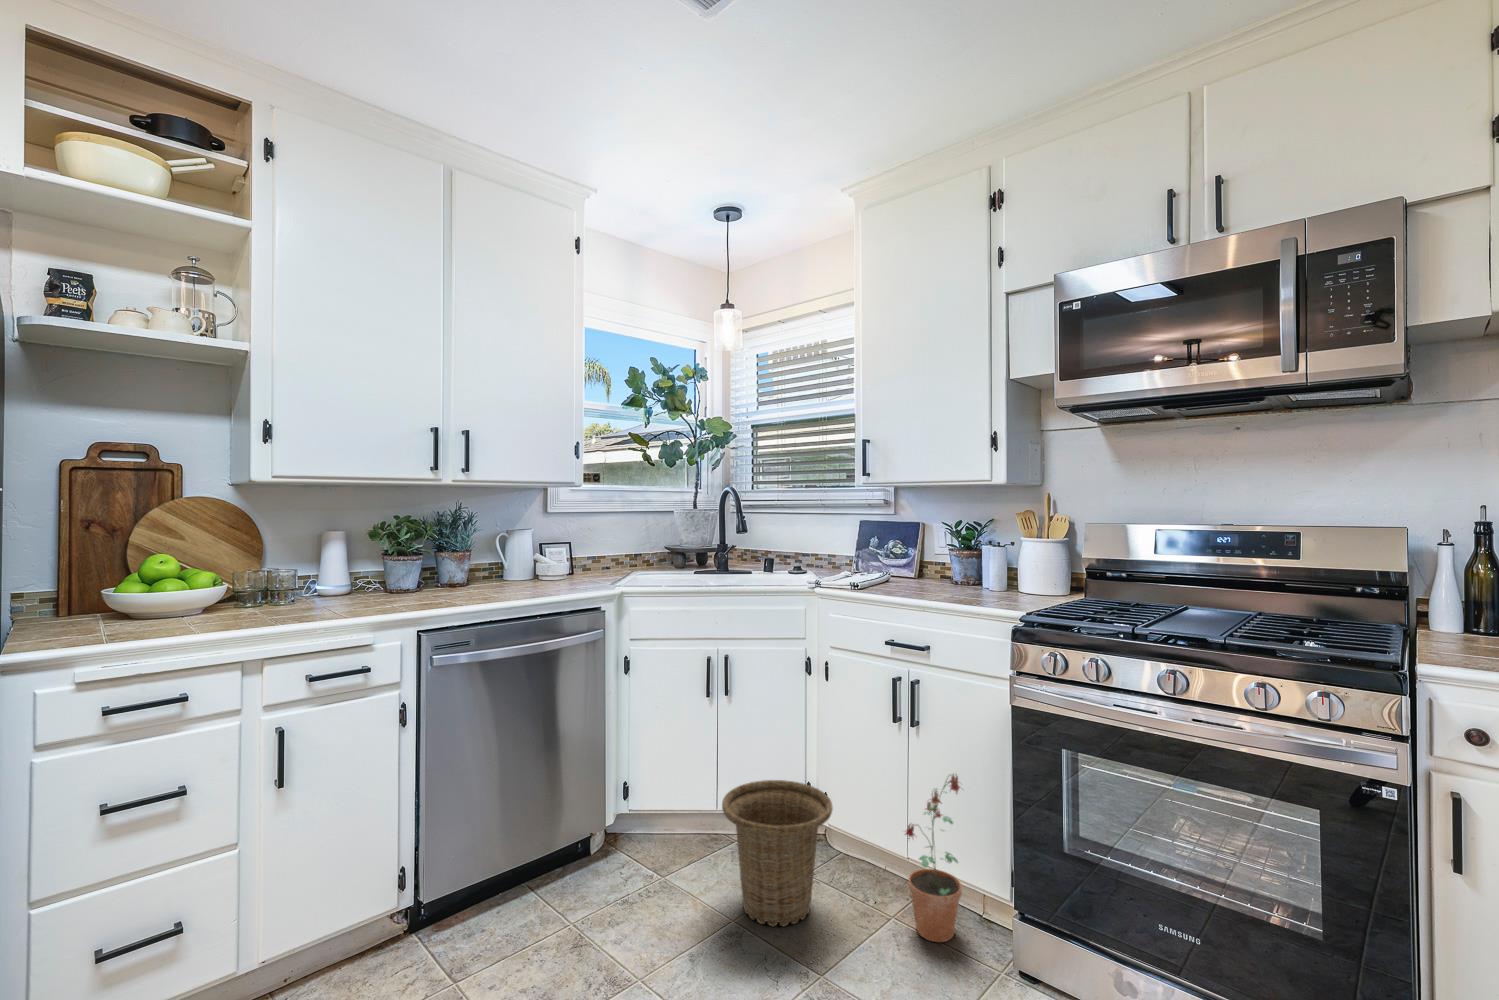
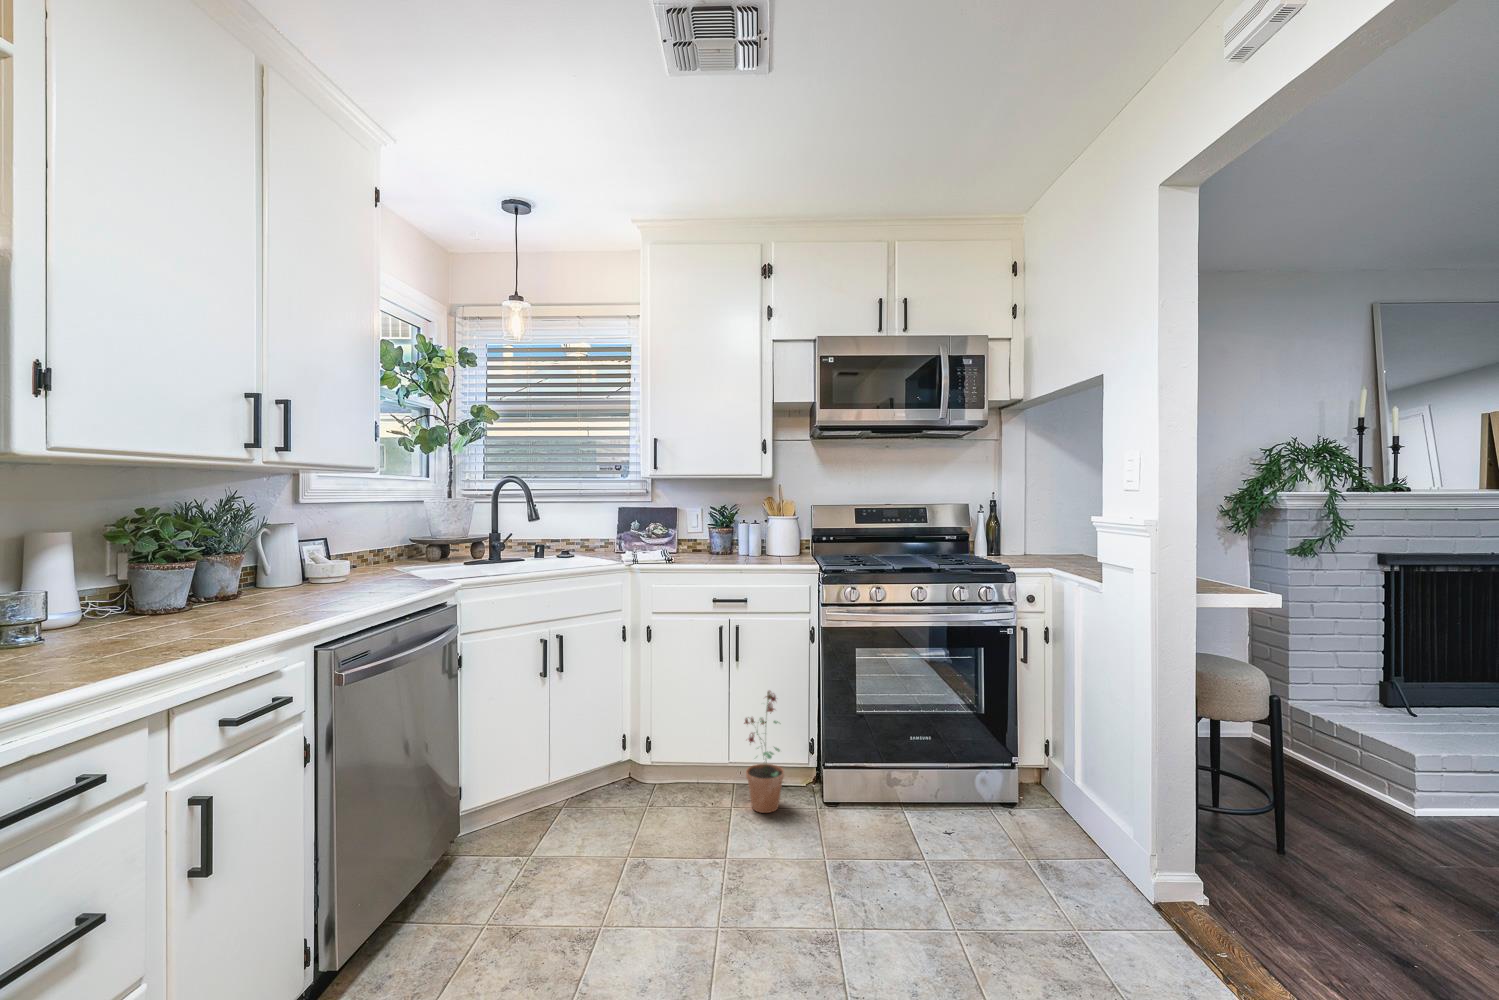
basket: present [722,780,832,926] -> none [602,730,697,850]

